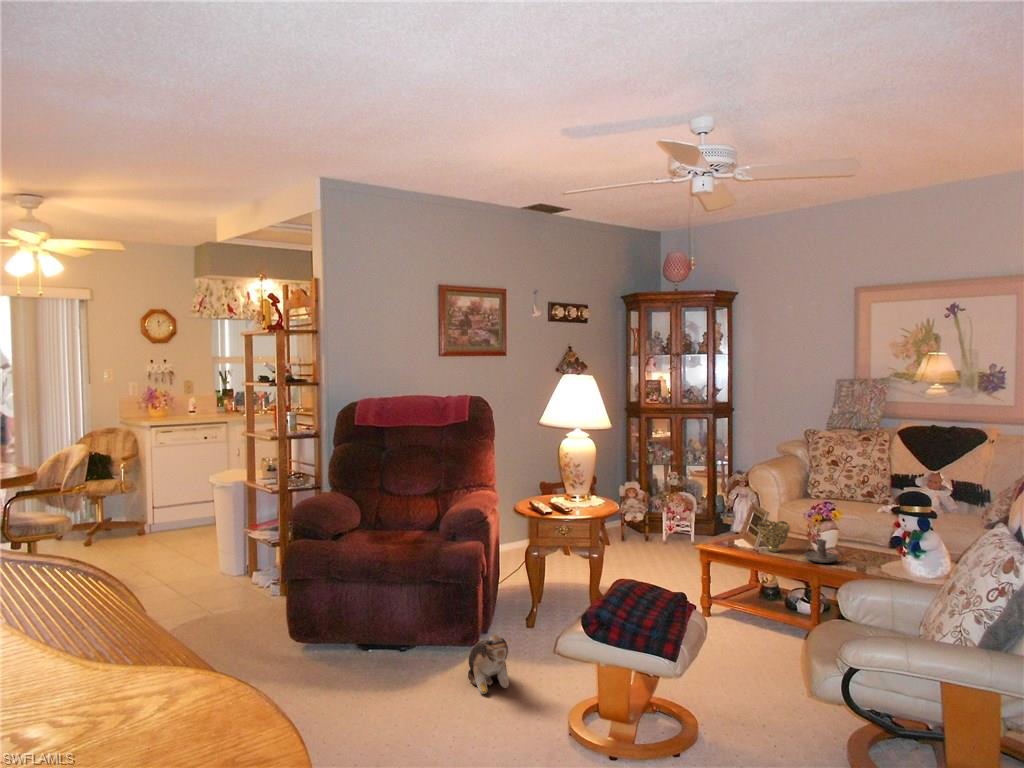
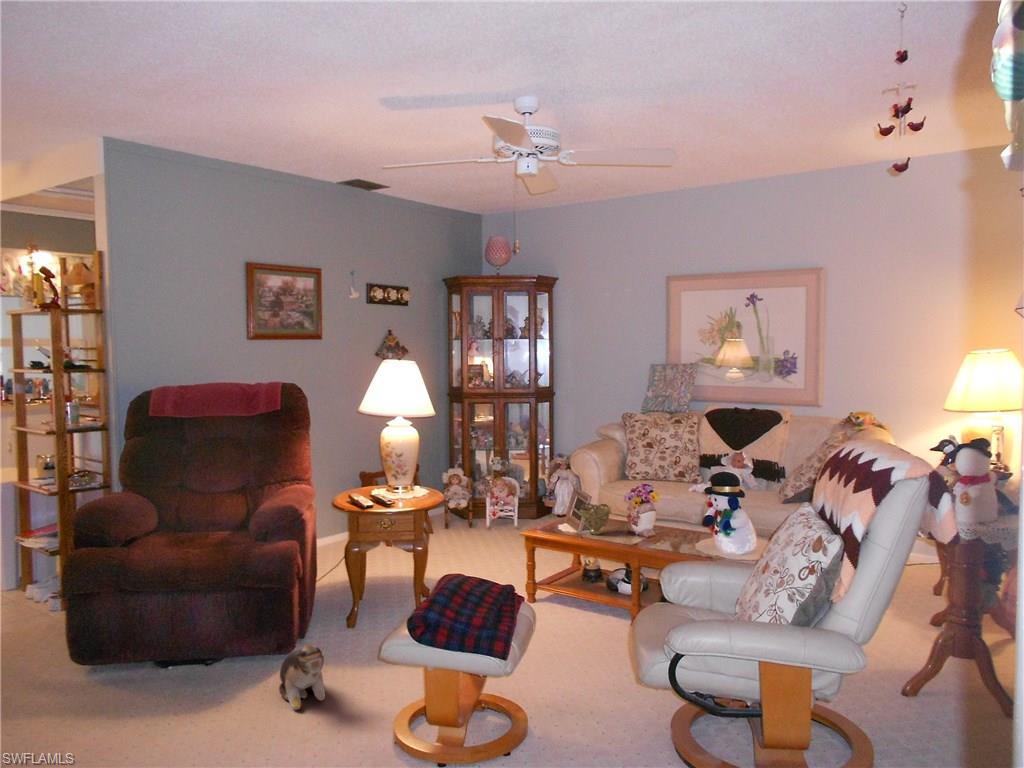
candle holder: present [805,539,843,563] -> none [625,521,661,543]

